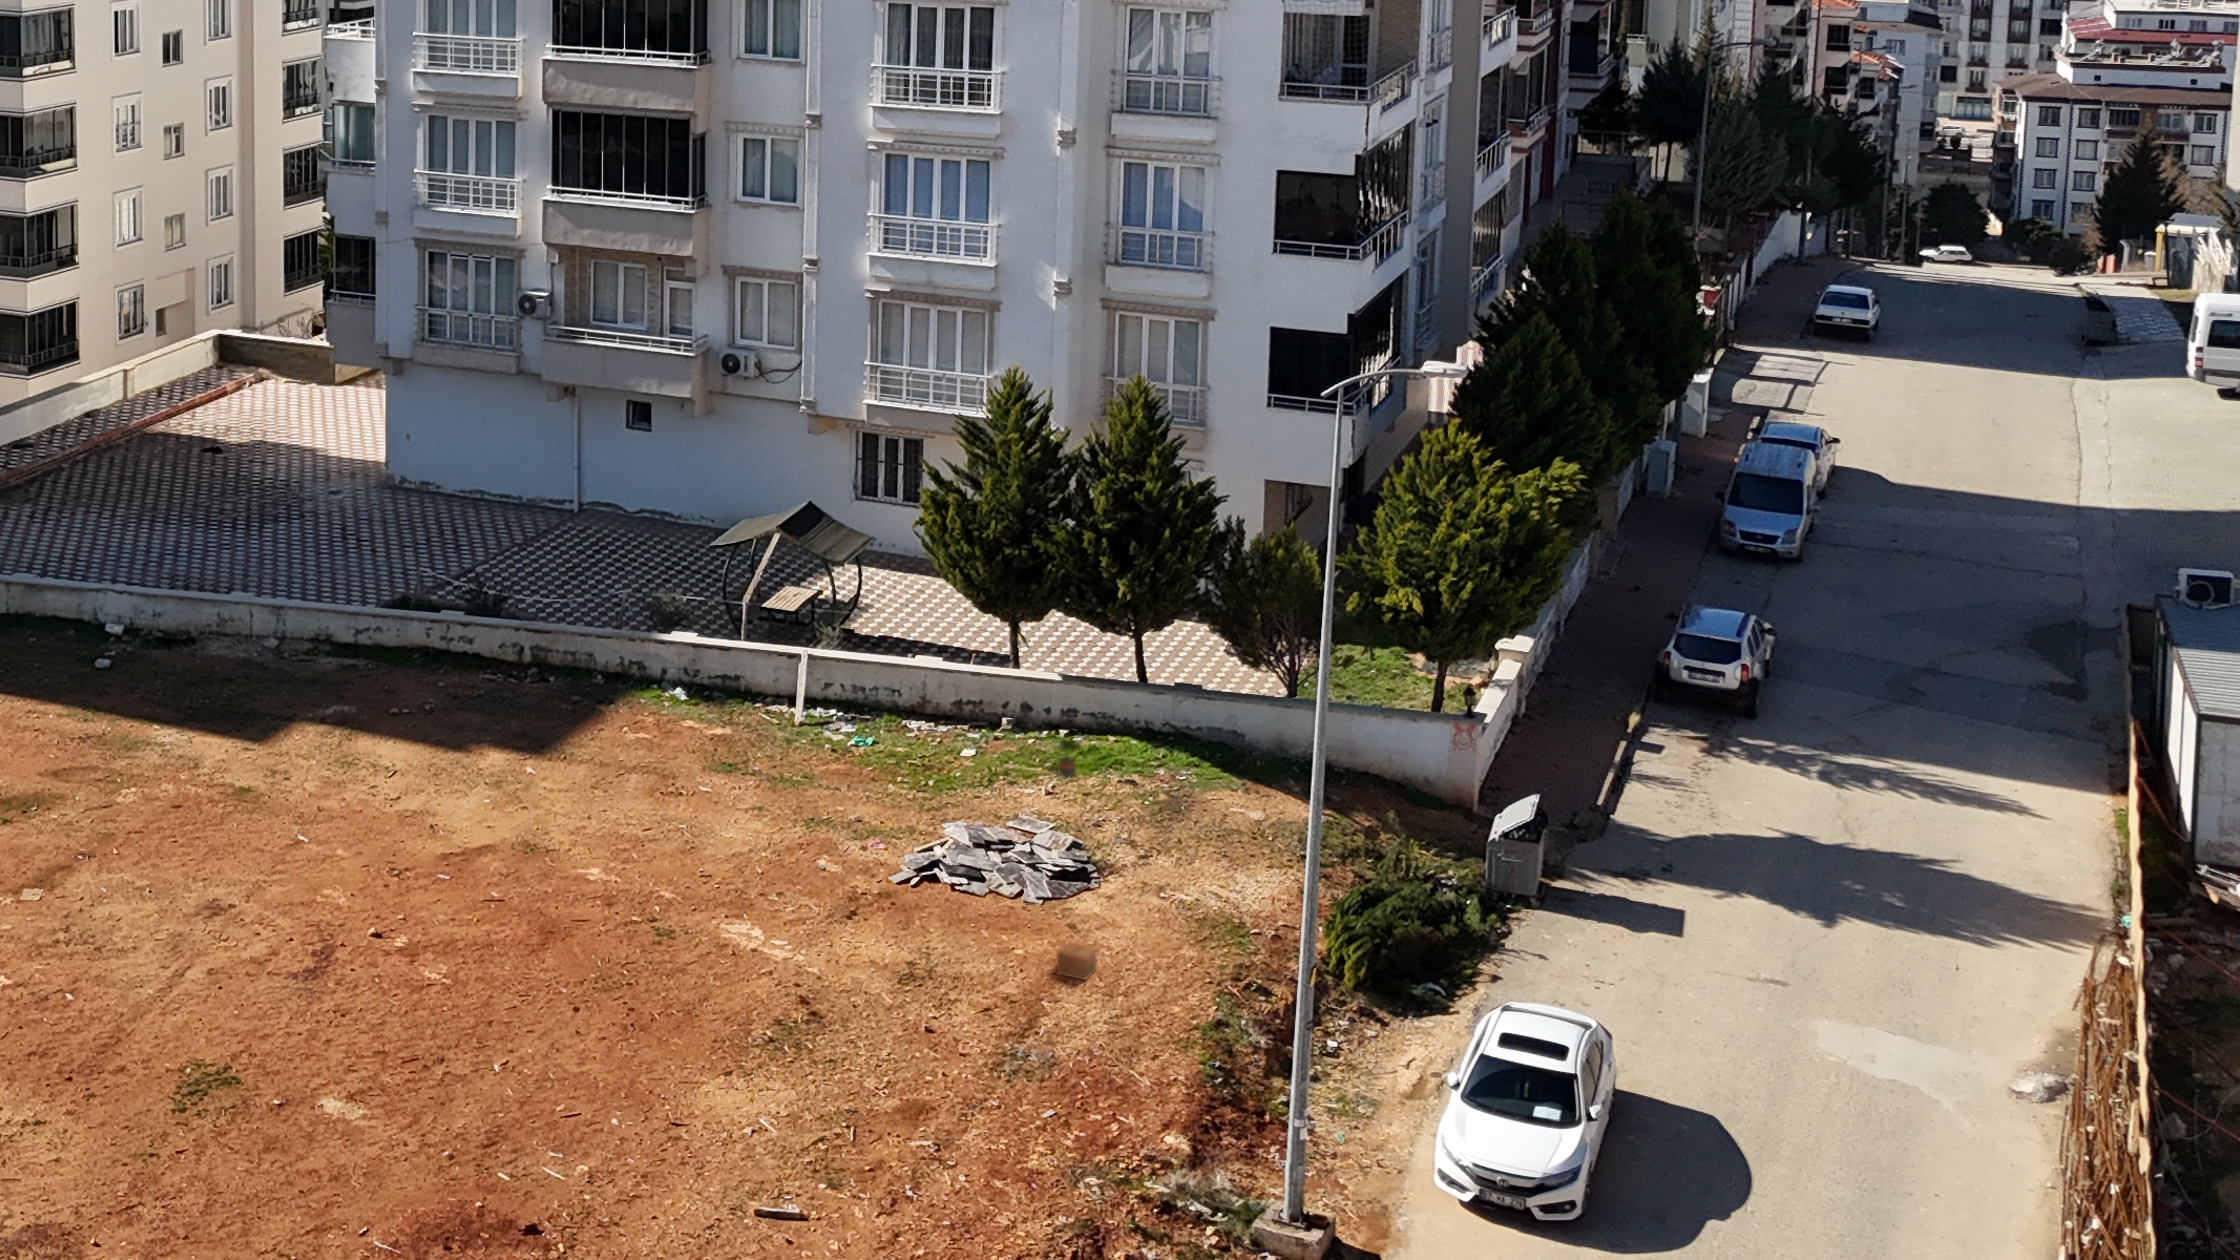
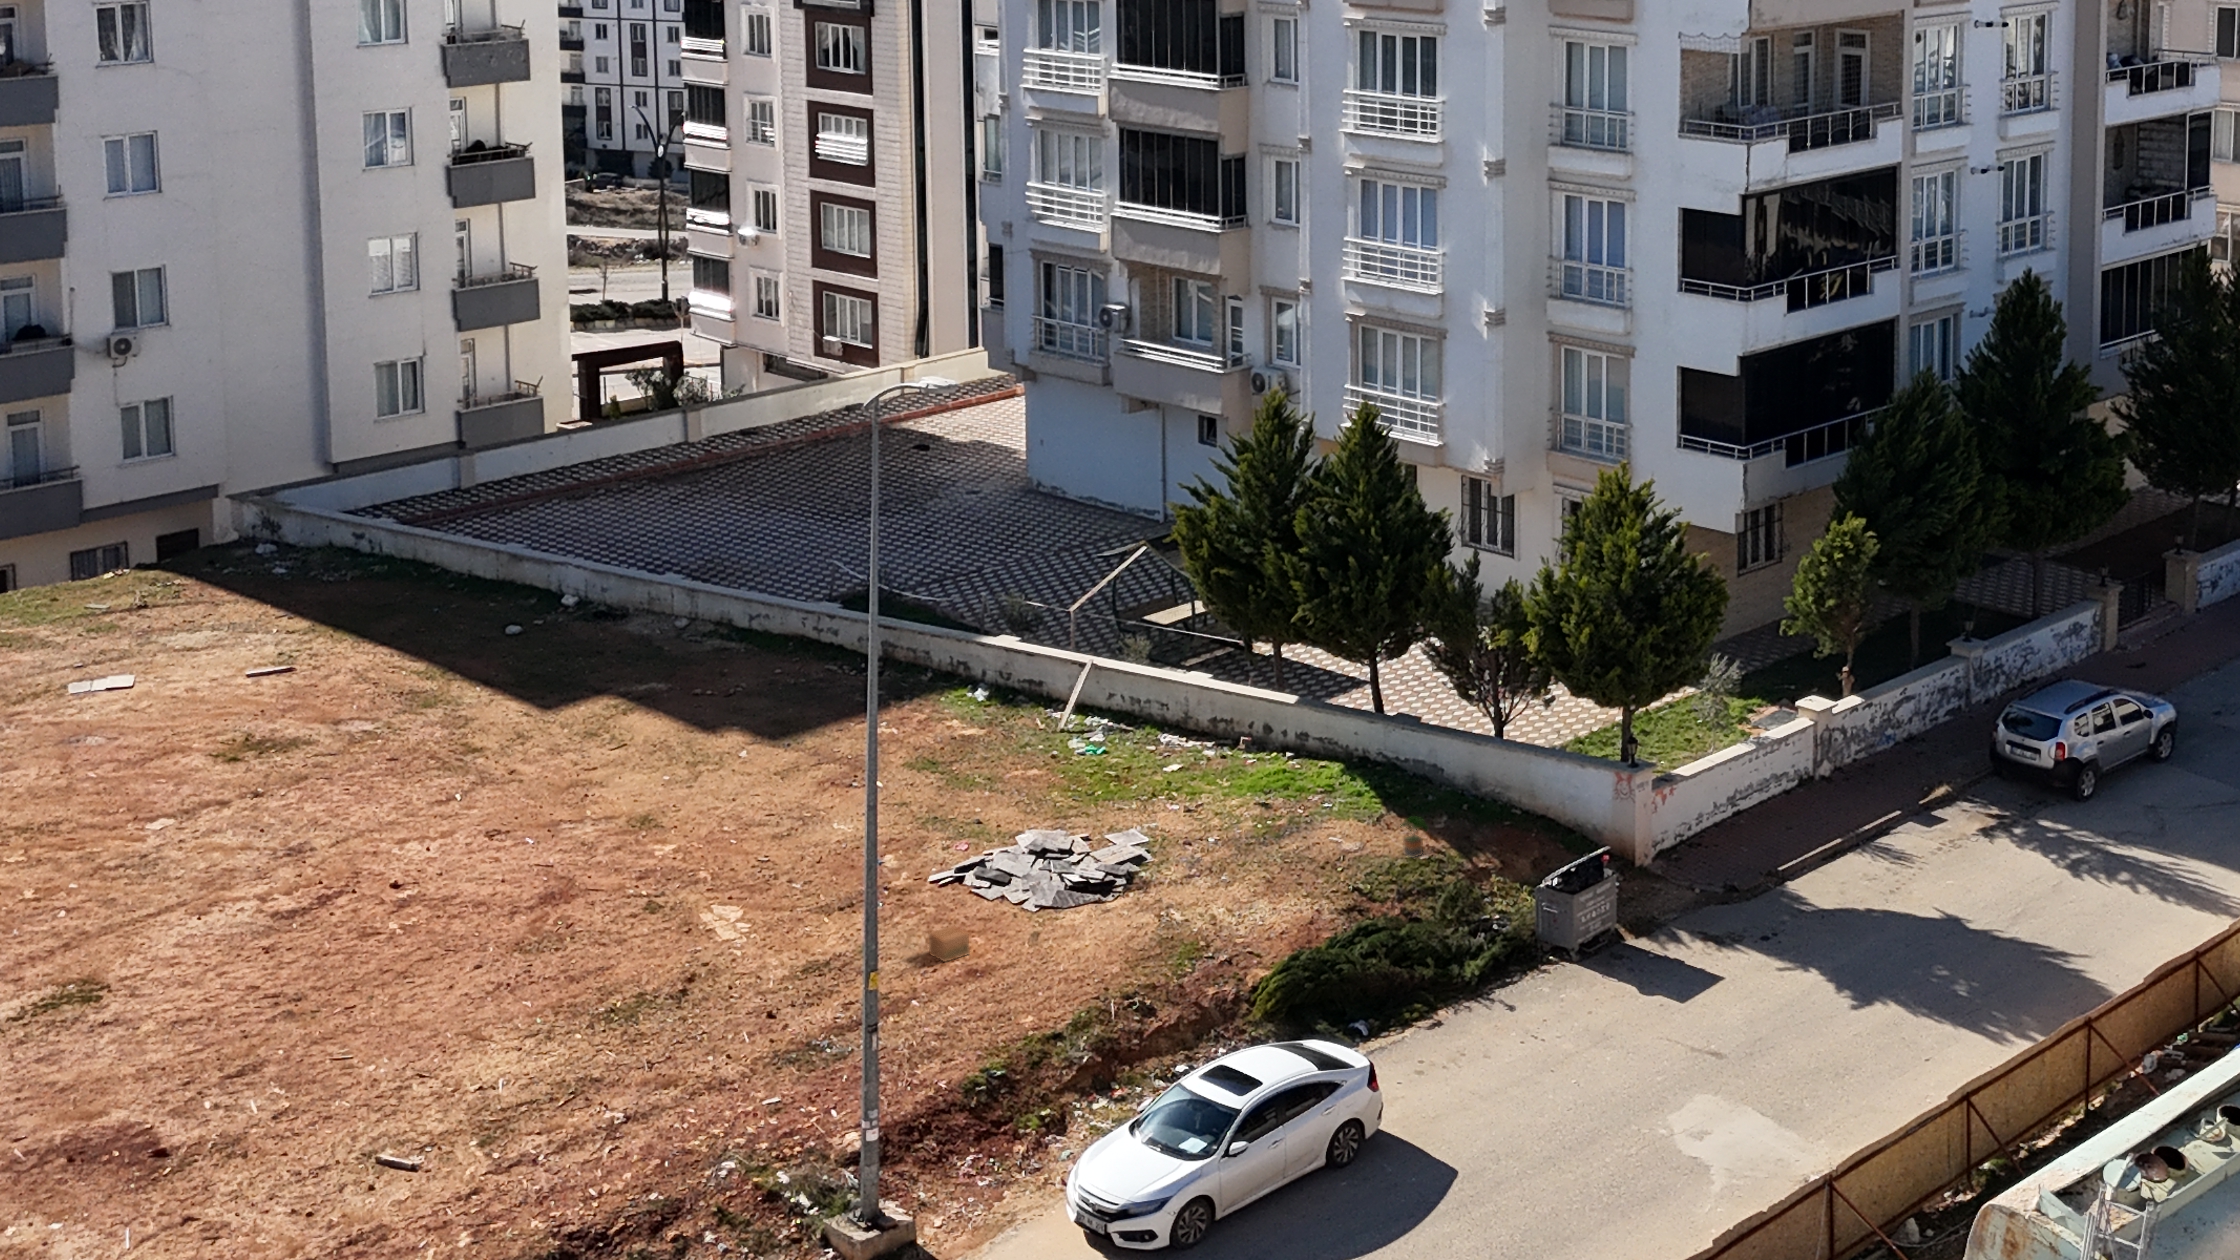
potted tree: present [1054,739,1081,778] -> present [1400,816,1427,858]

